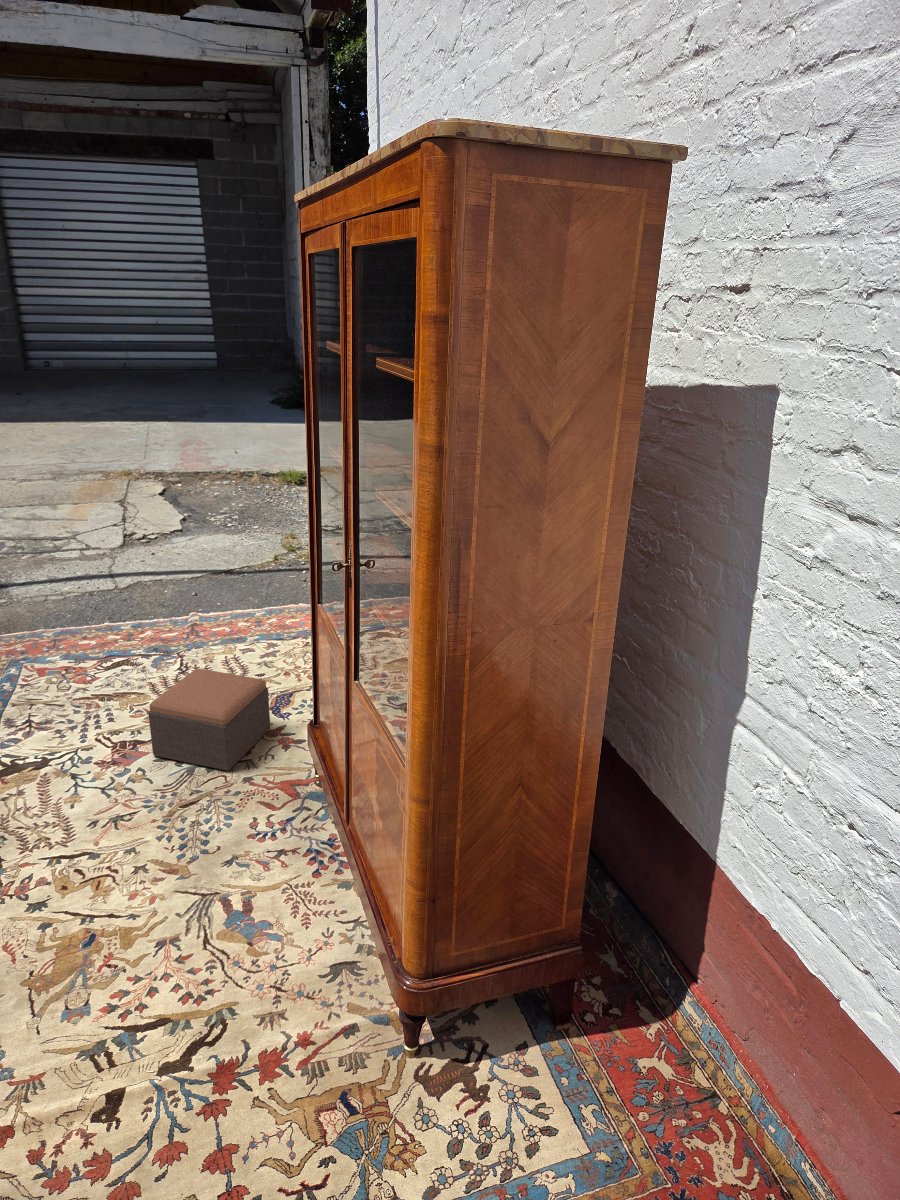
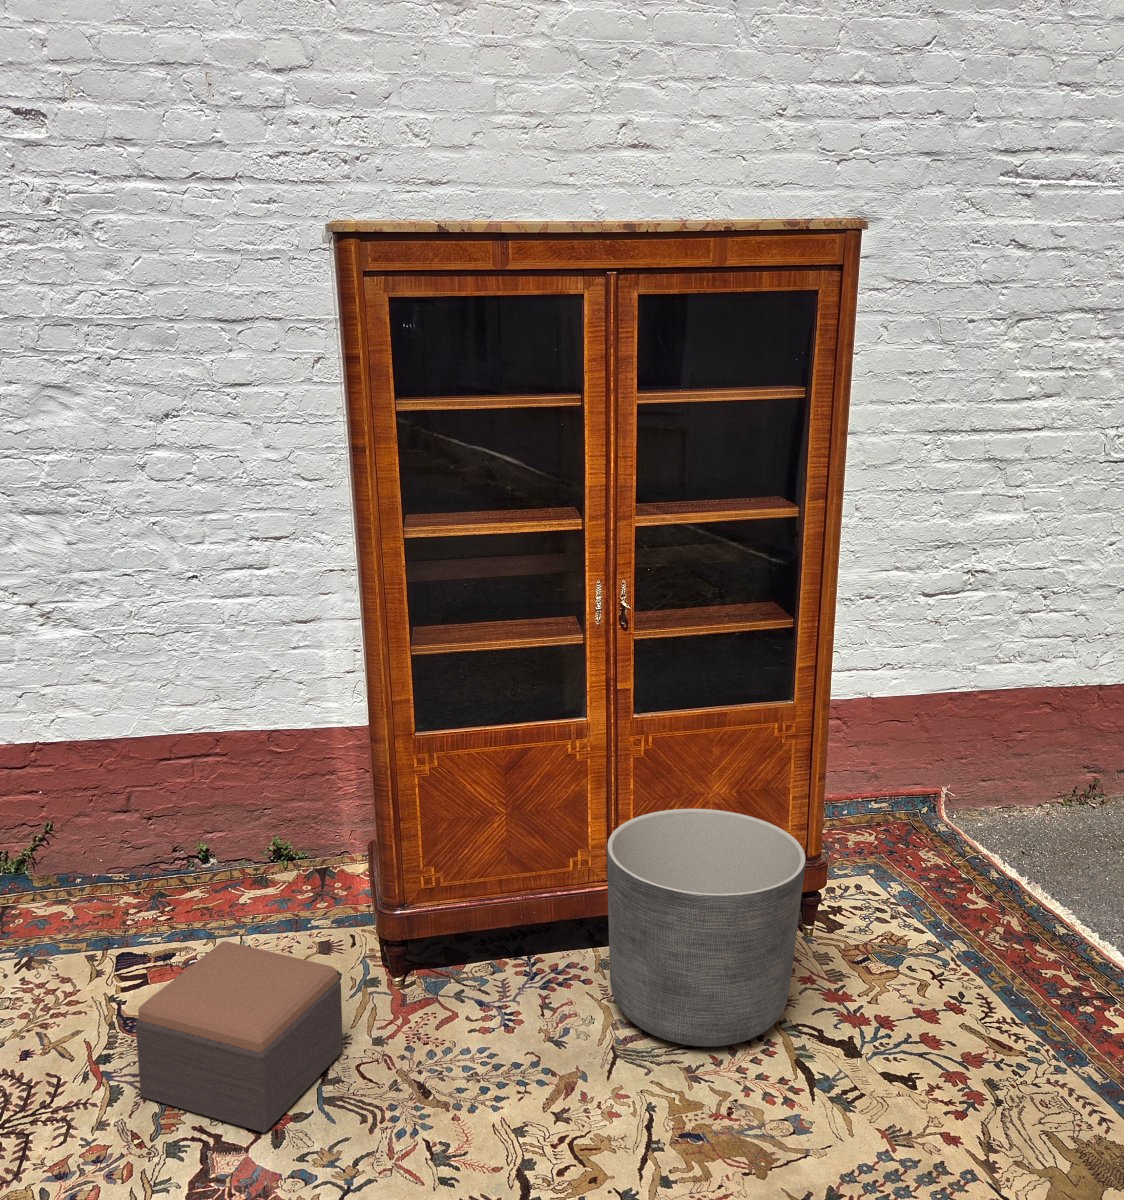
planter: none [159,766,353,1004] -> present [607,809,806,1046]

